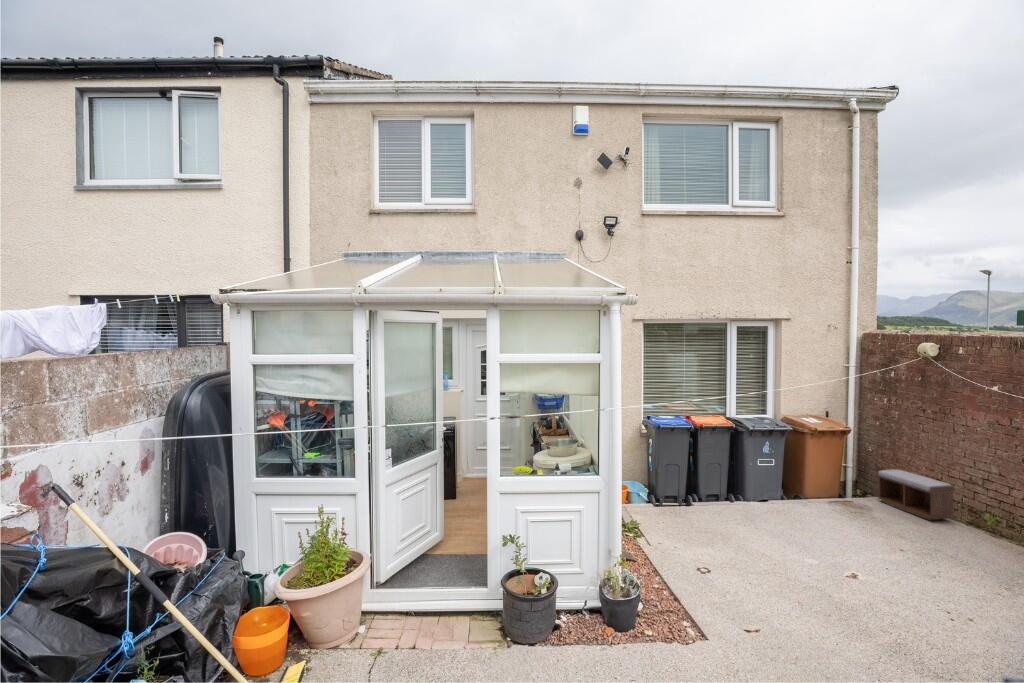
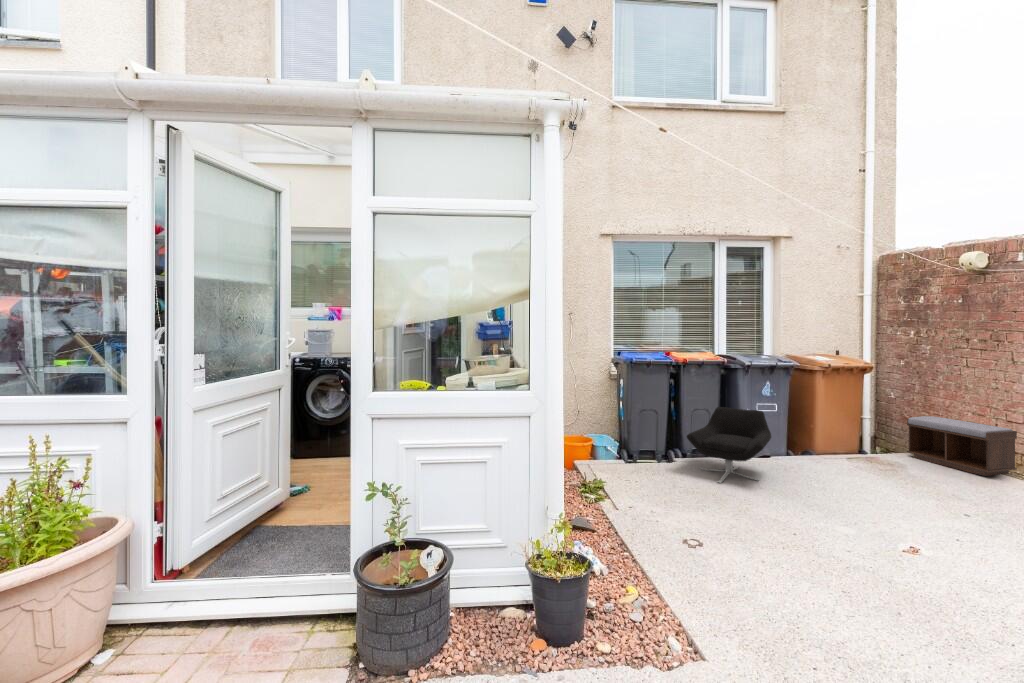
lounge chair: none [701,461,767,524] -> present [687,407,771,483]

